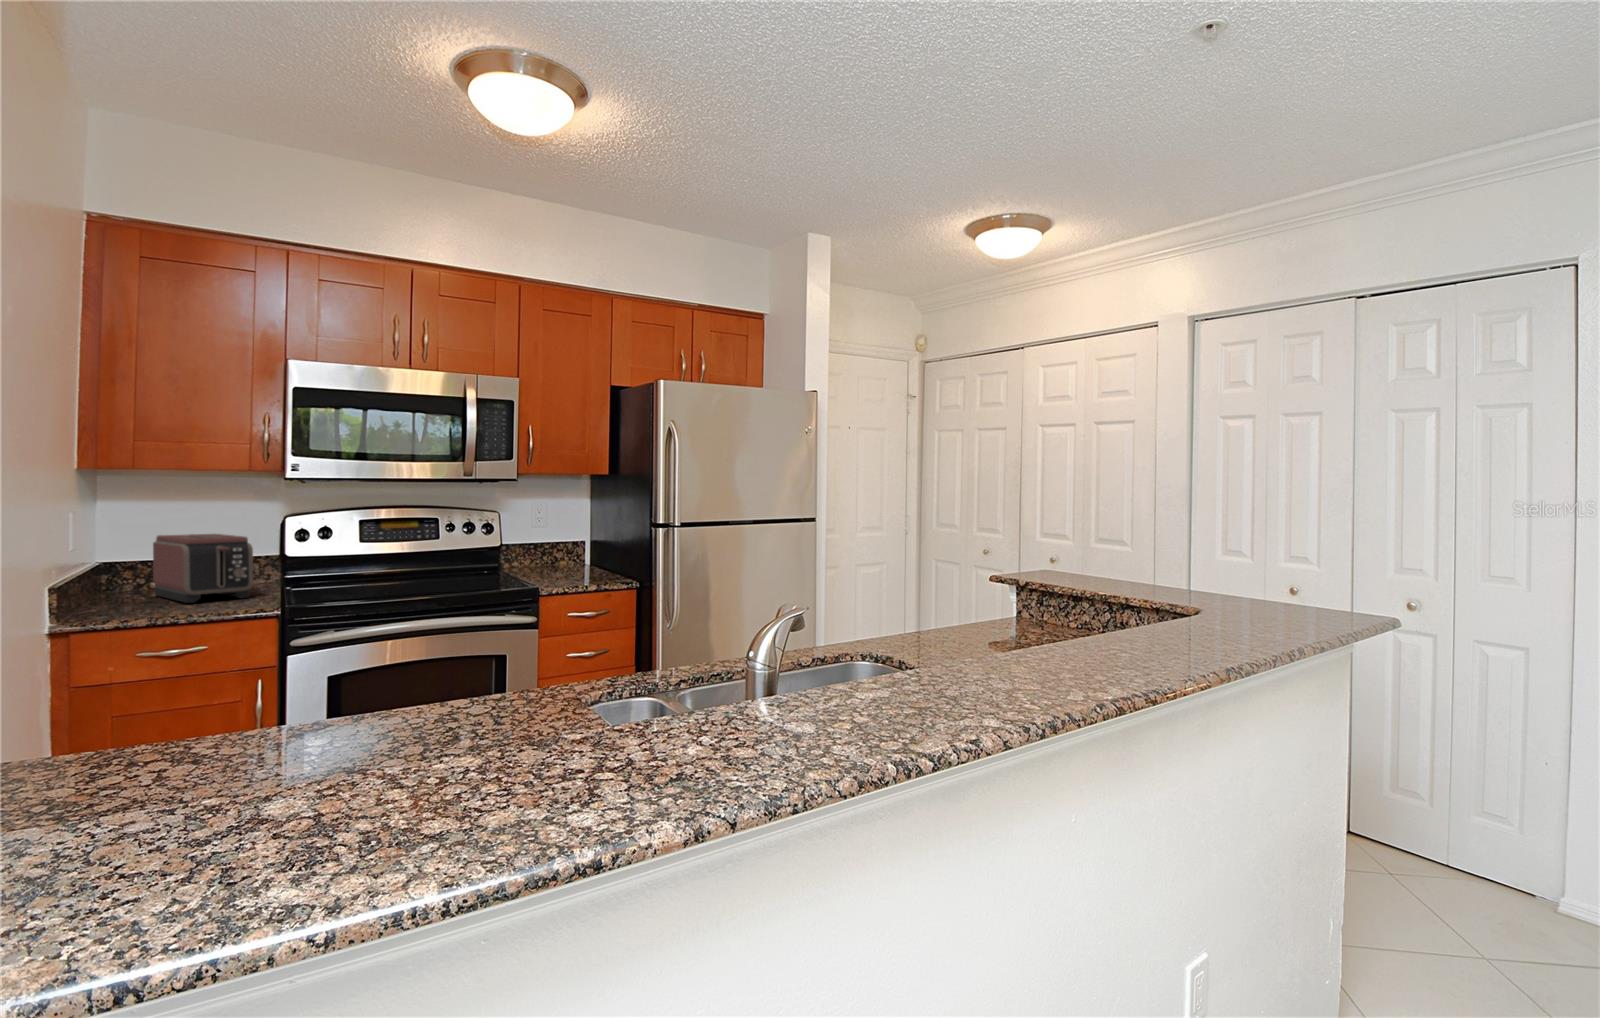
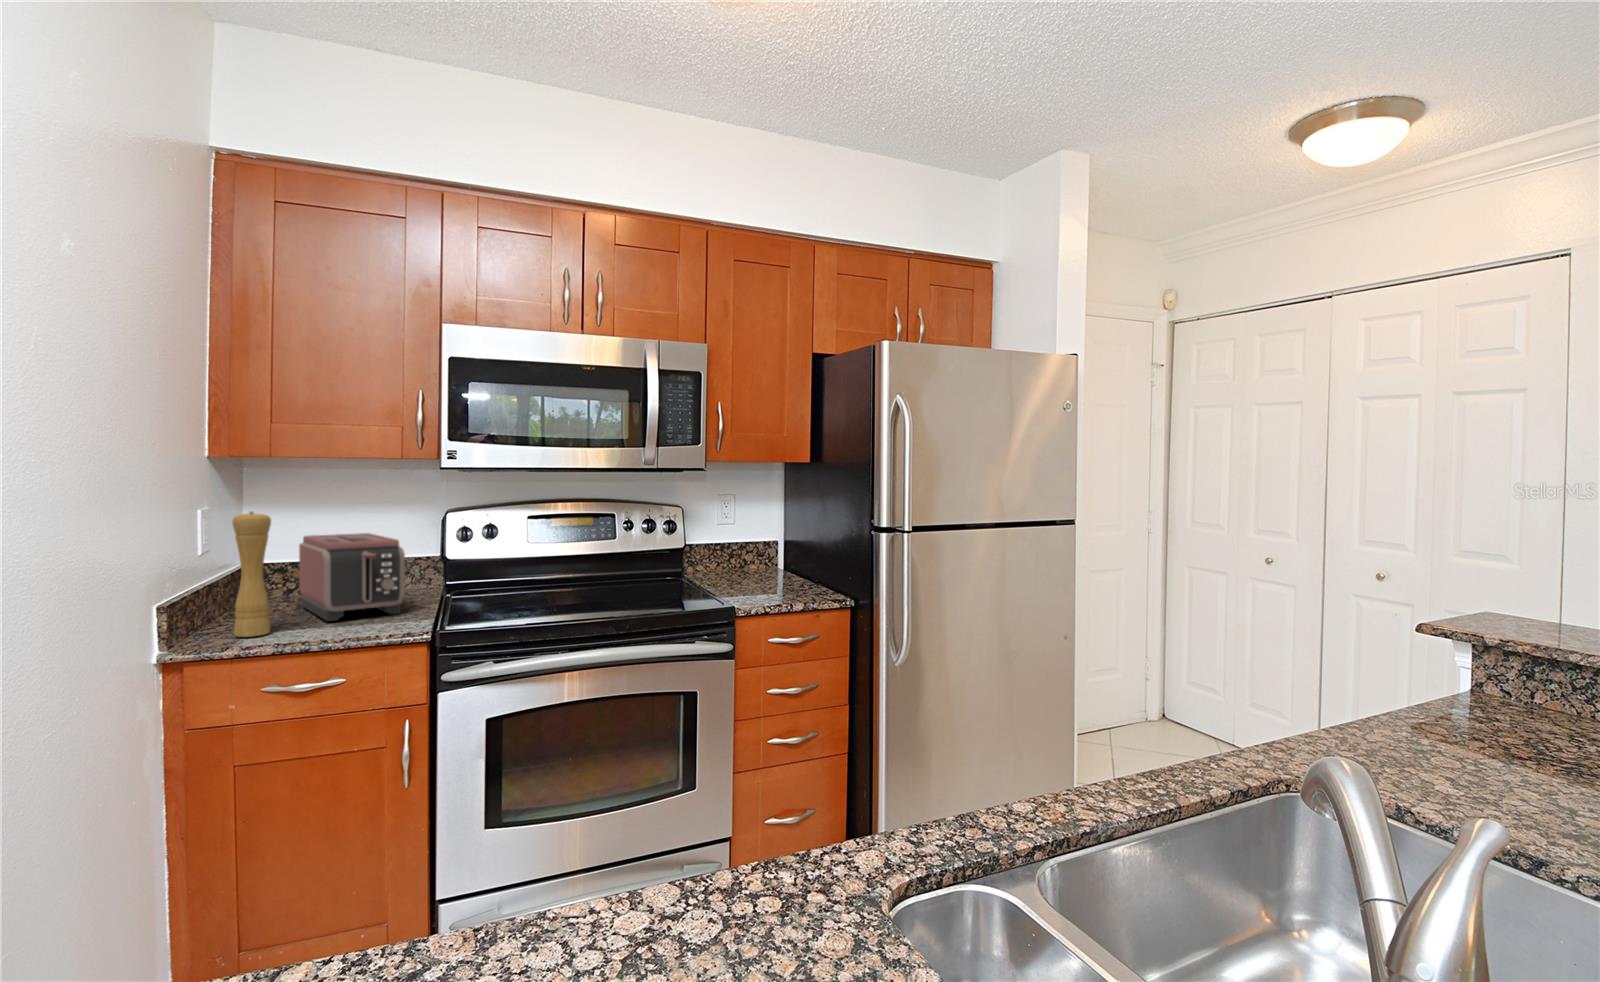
pepper mill: none [107,512,140,613] -> present [232,511,271,637]

